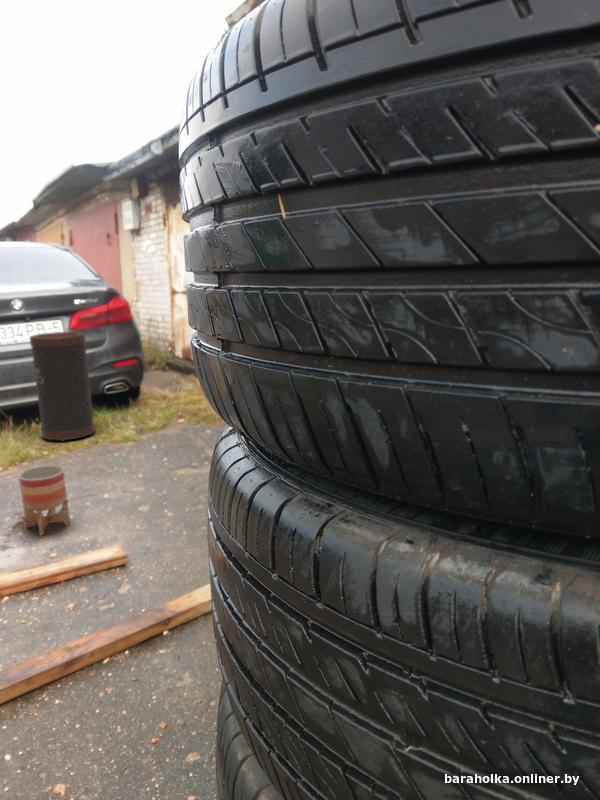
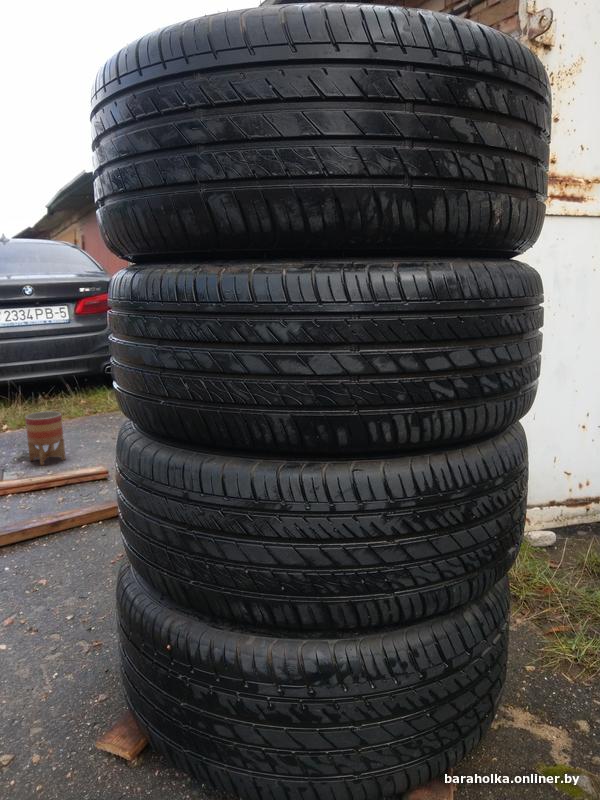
trash can: present [30,332,95,441] -> none [39,315,93,408]

